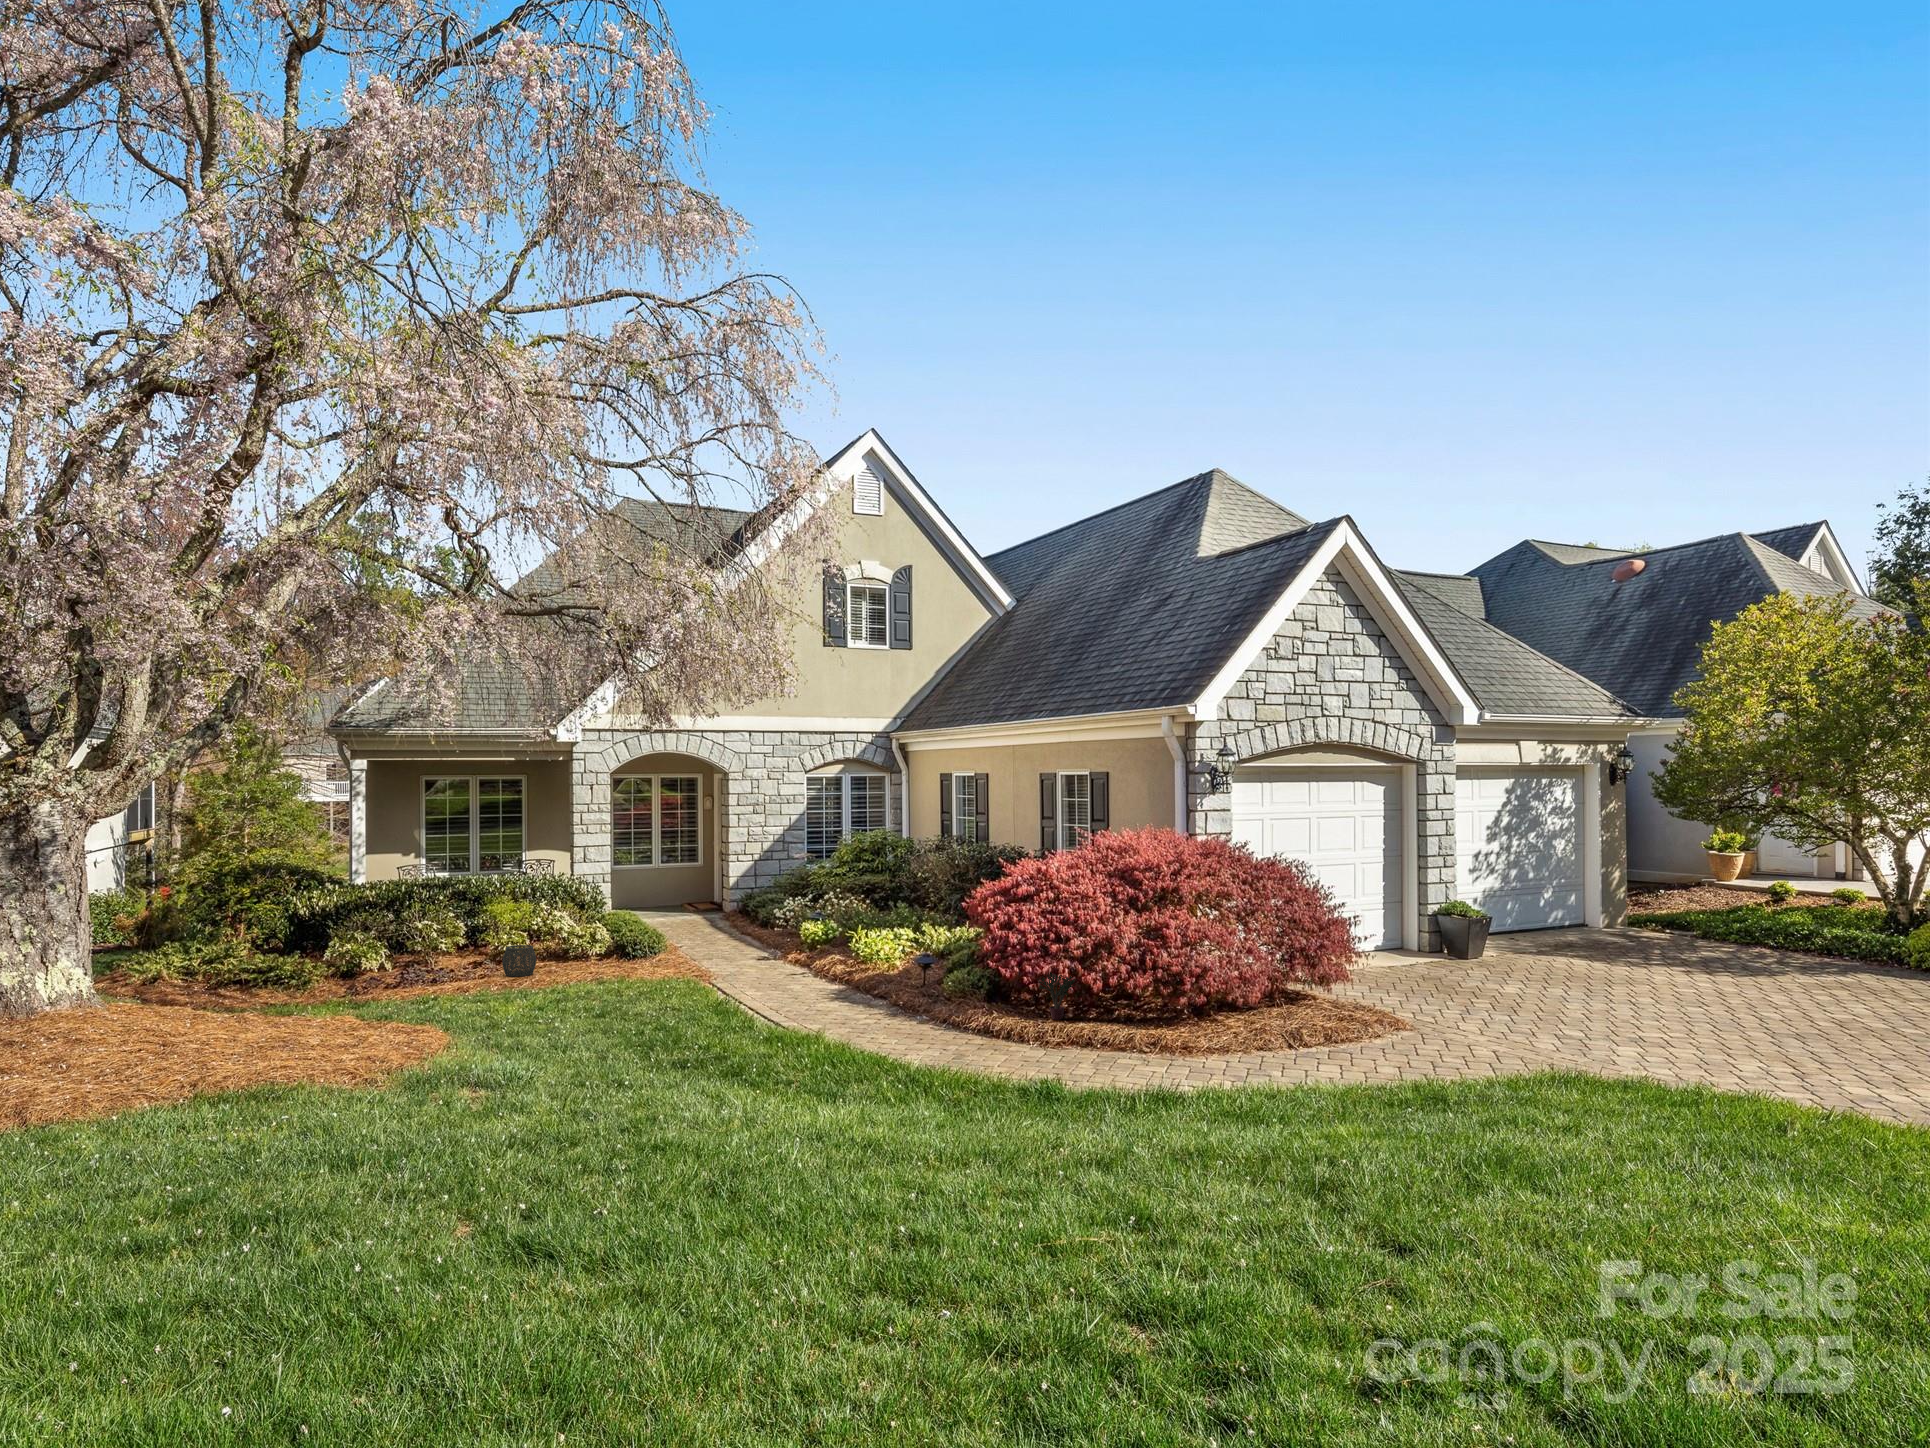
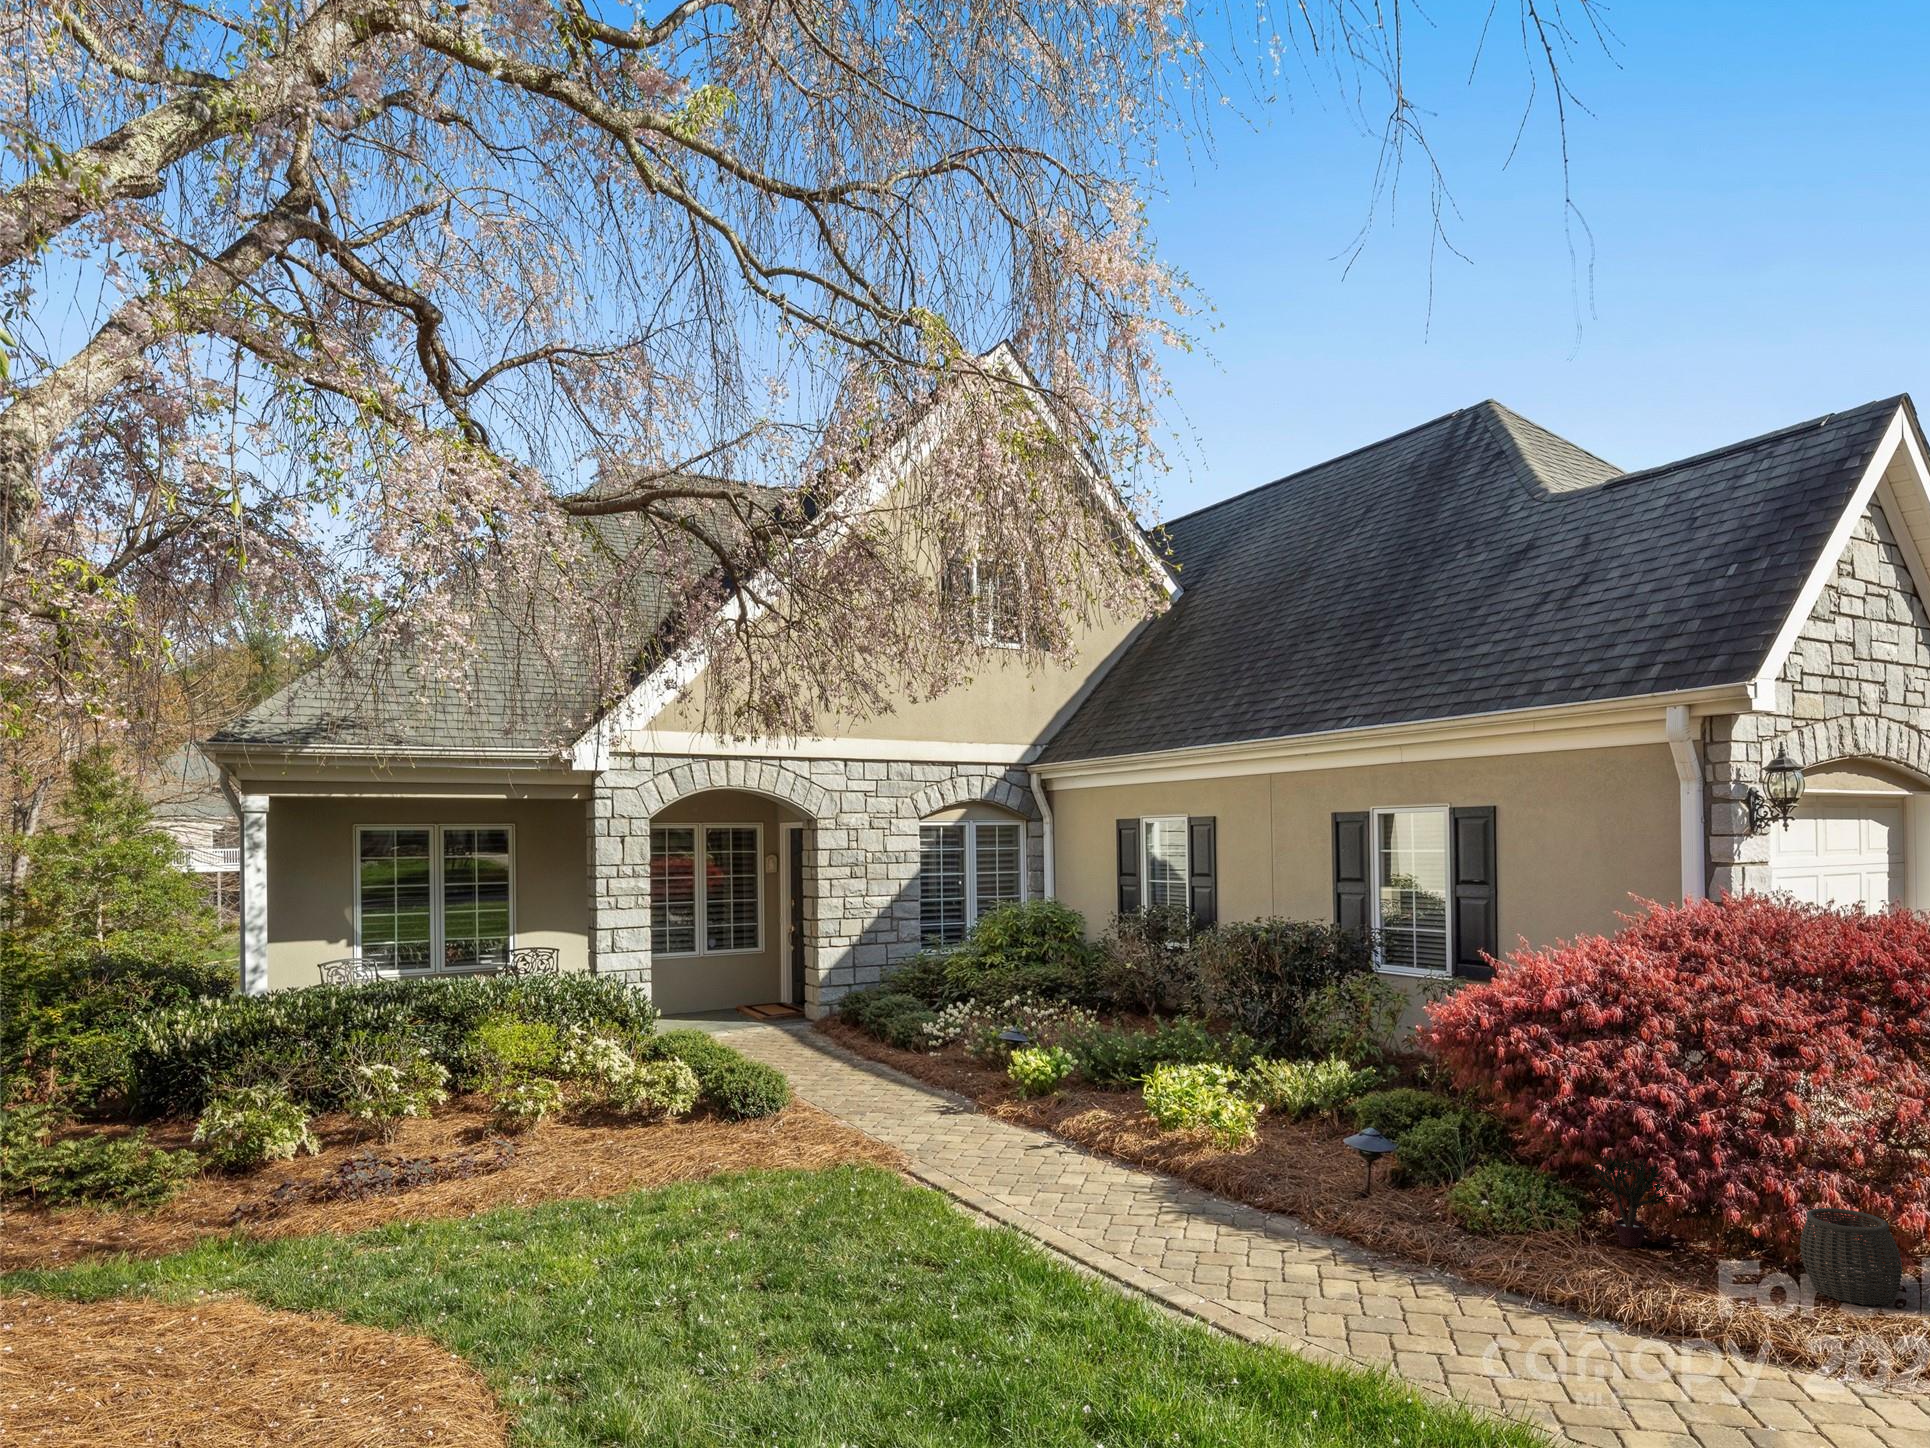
woven basket: present [502,945,536,977] -> present [1800,1208,1903,1306]

